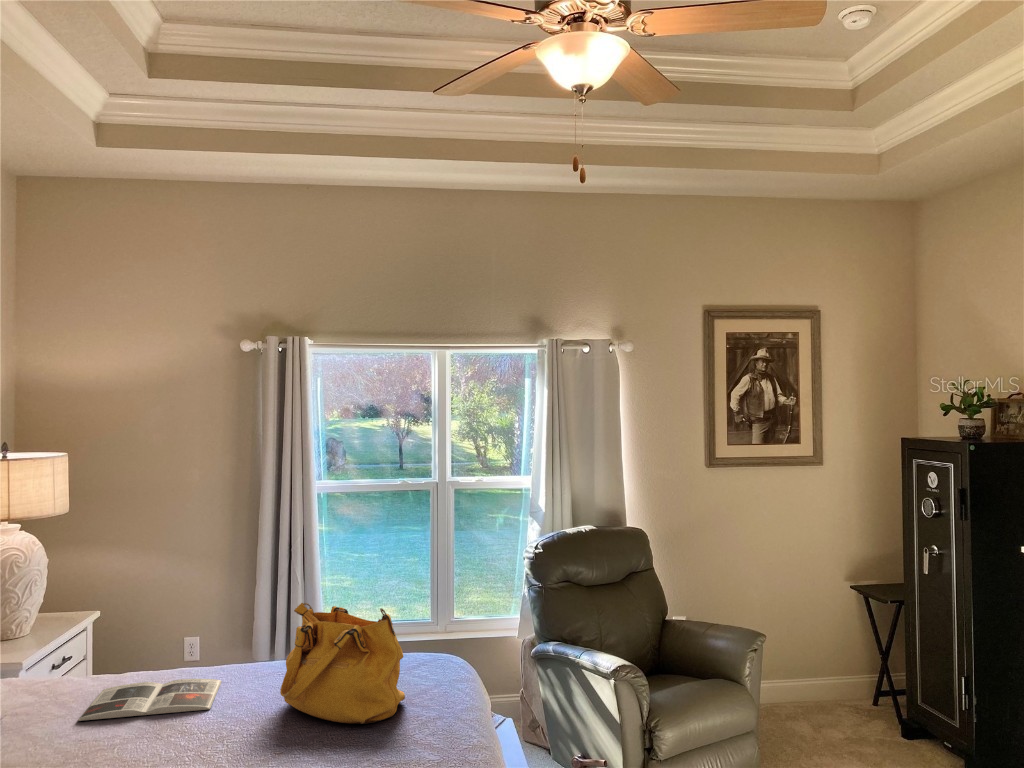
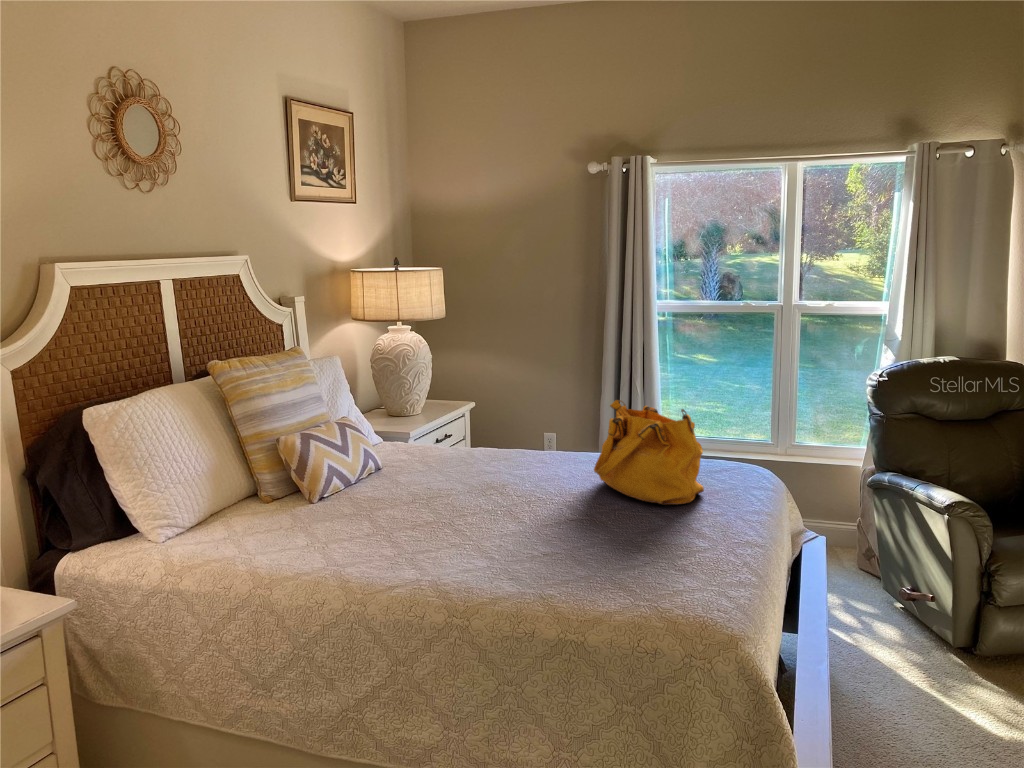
magazine: present [78,679,222,721] -> none [450,452,556,477]

